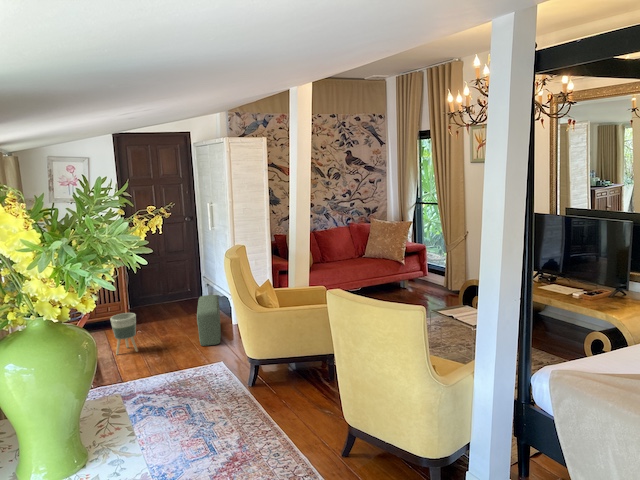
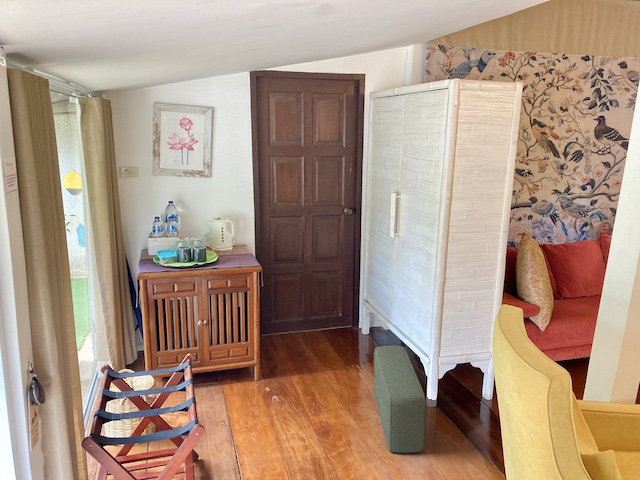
planter: present [110,313,138,355] -> none [240,379,282,454]

